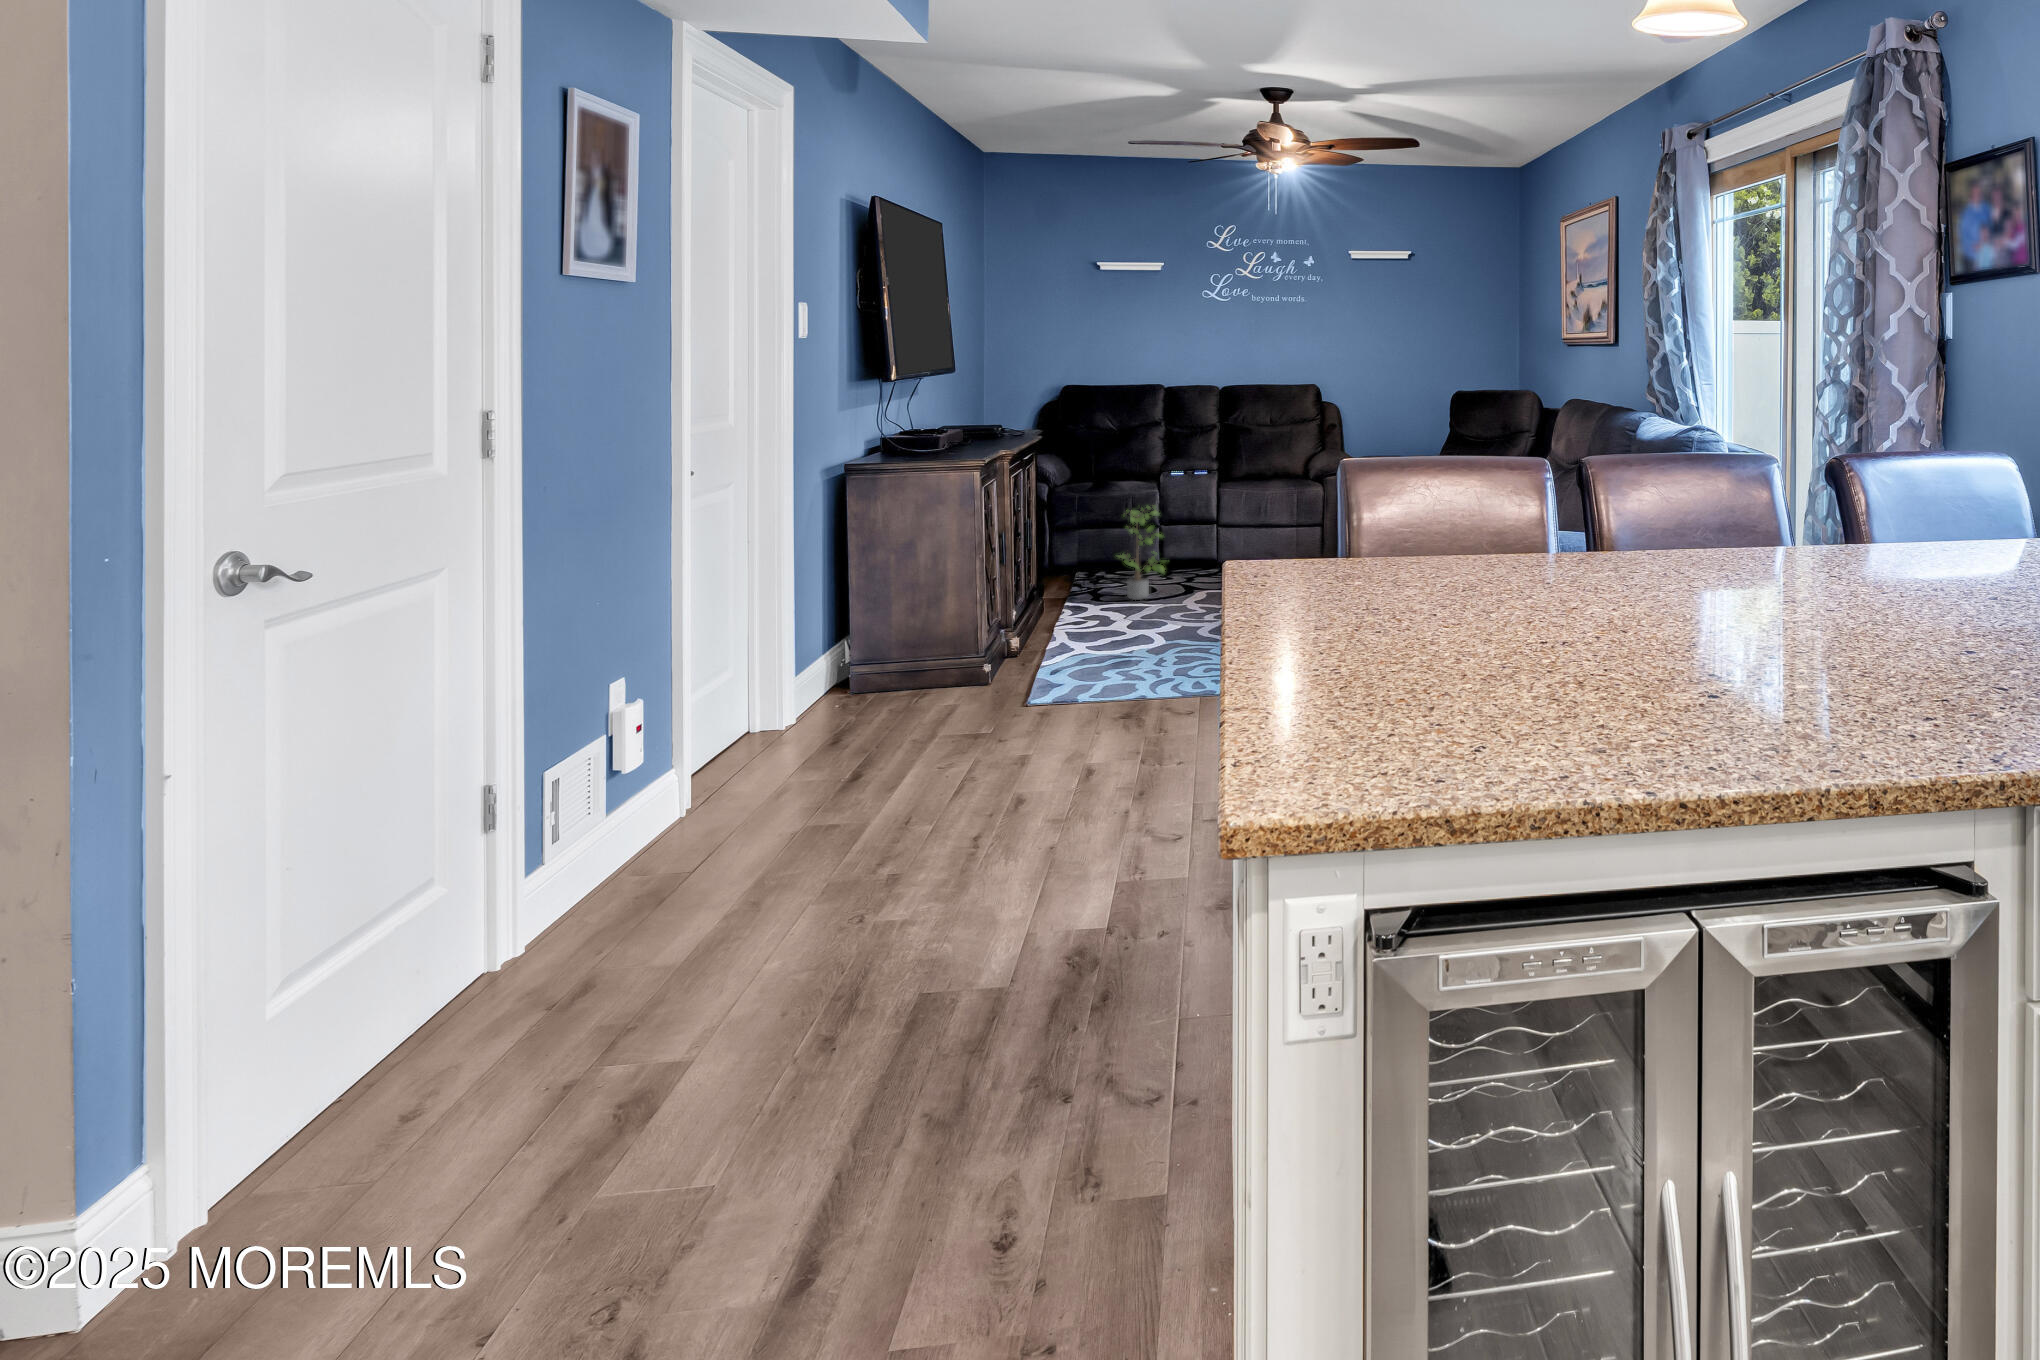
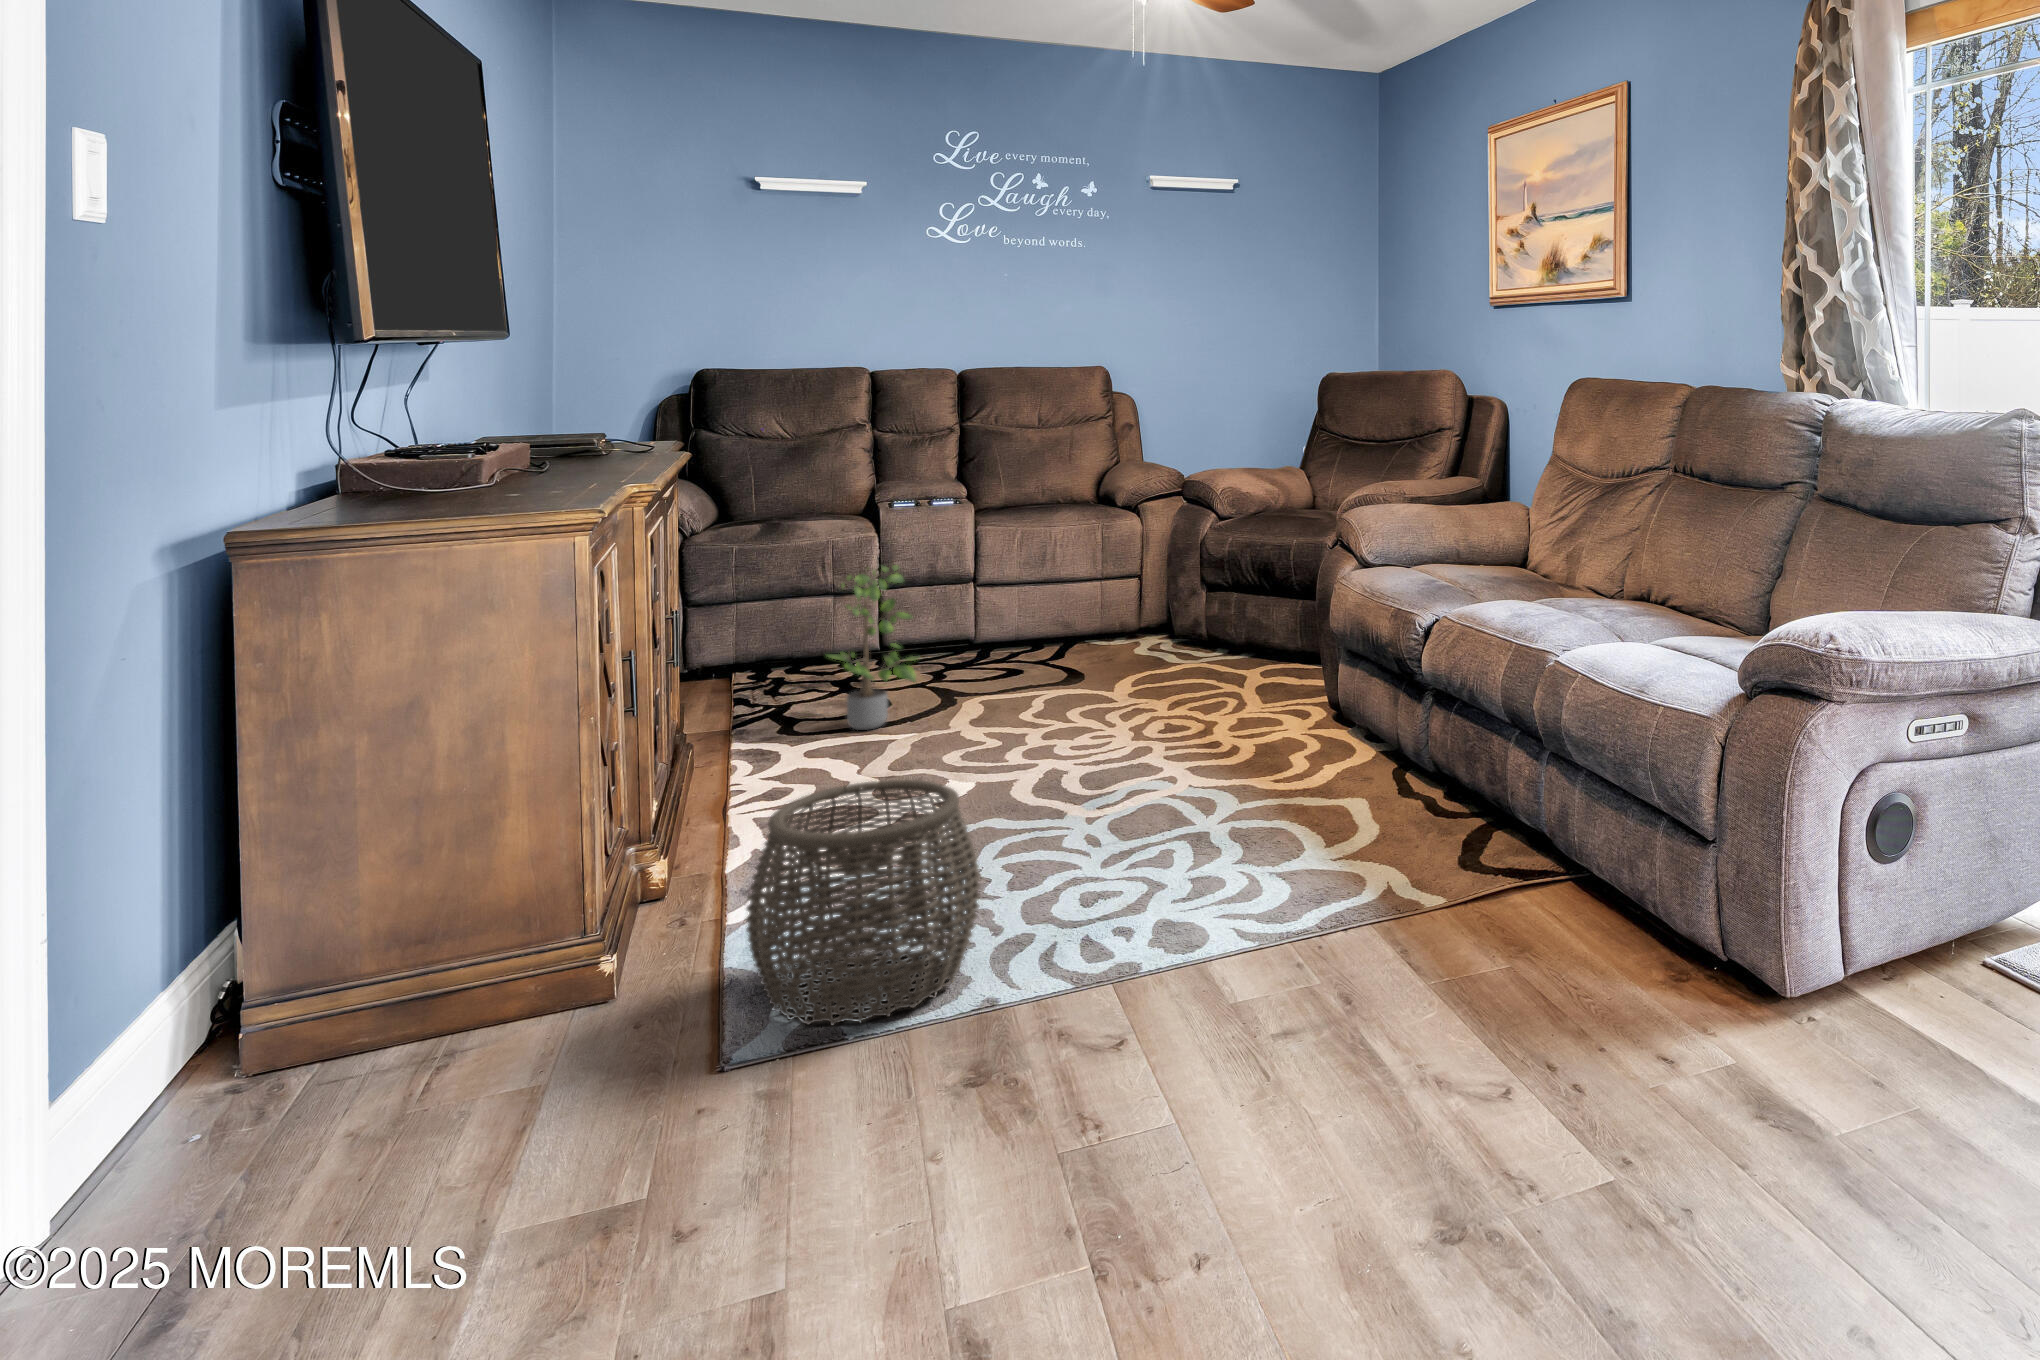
woven basket: none [1042,595,1146,697] -> present [746,779,981,1025]

